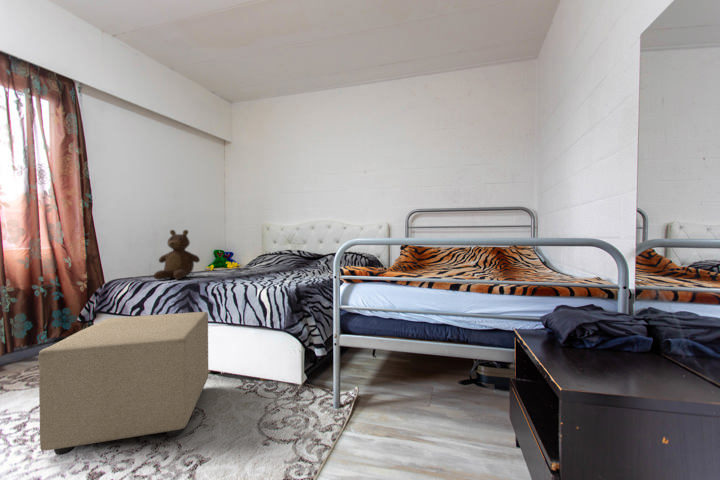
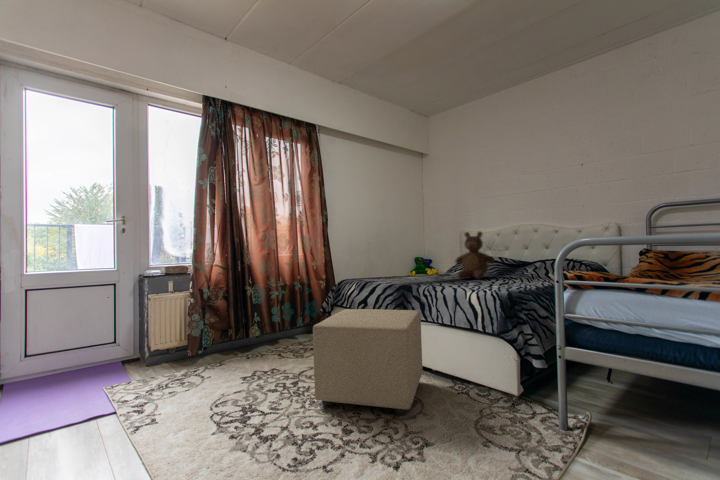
teddy bear: present [154,230,200,280] -> present [456,232,494,279]

